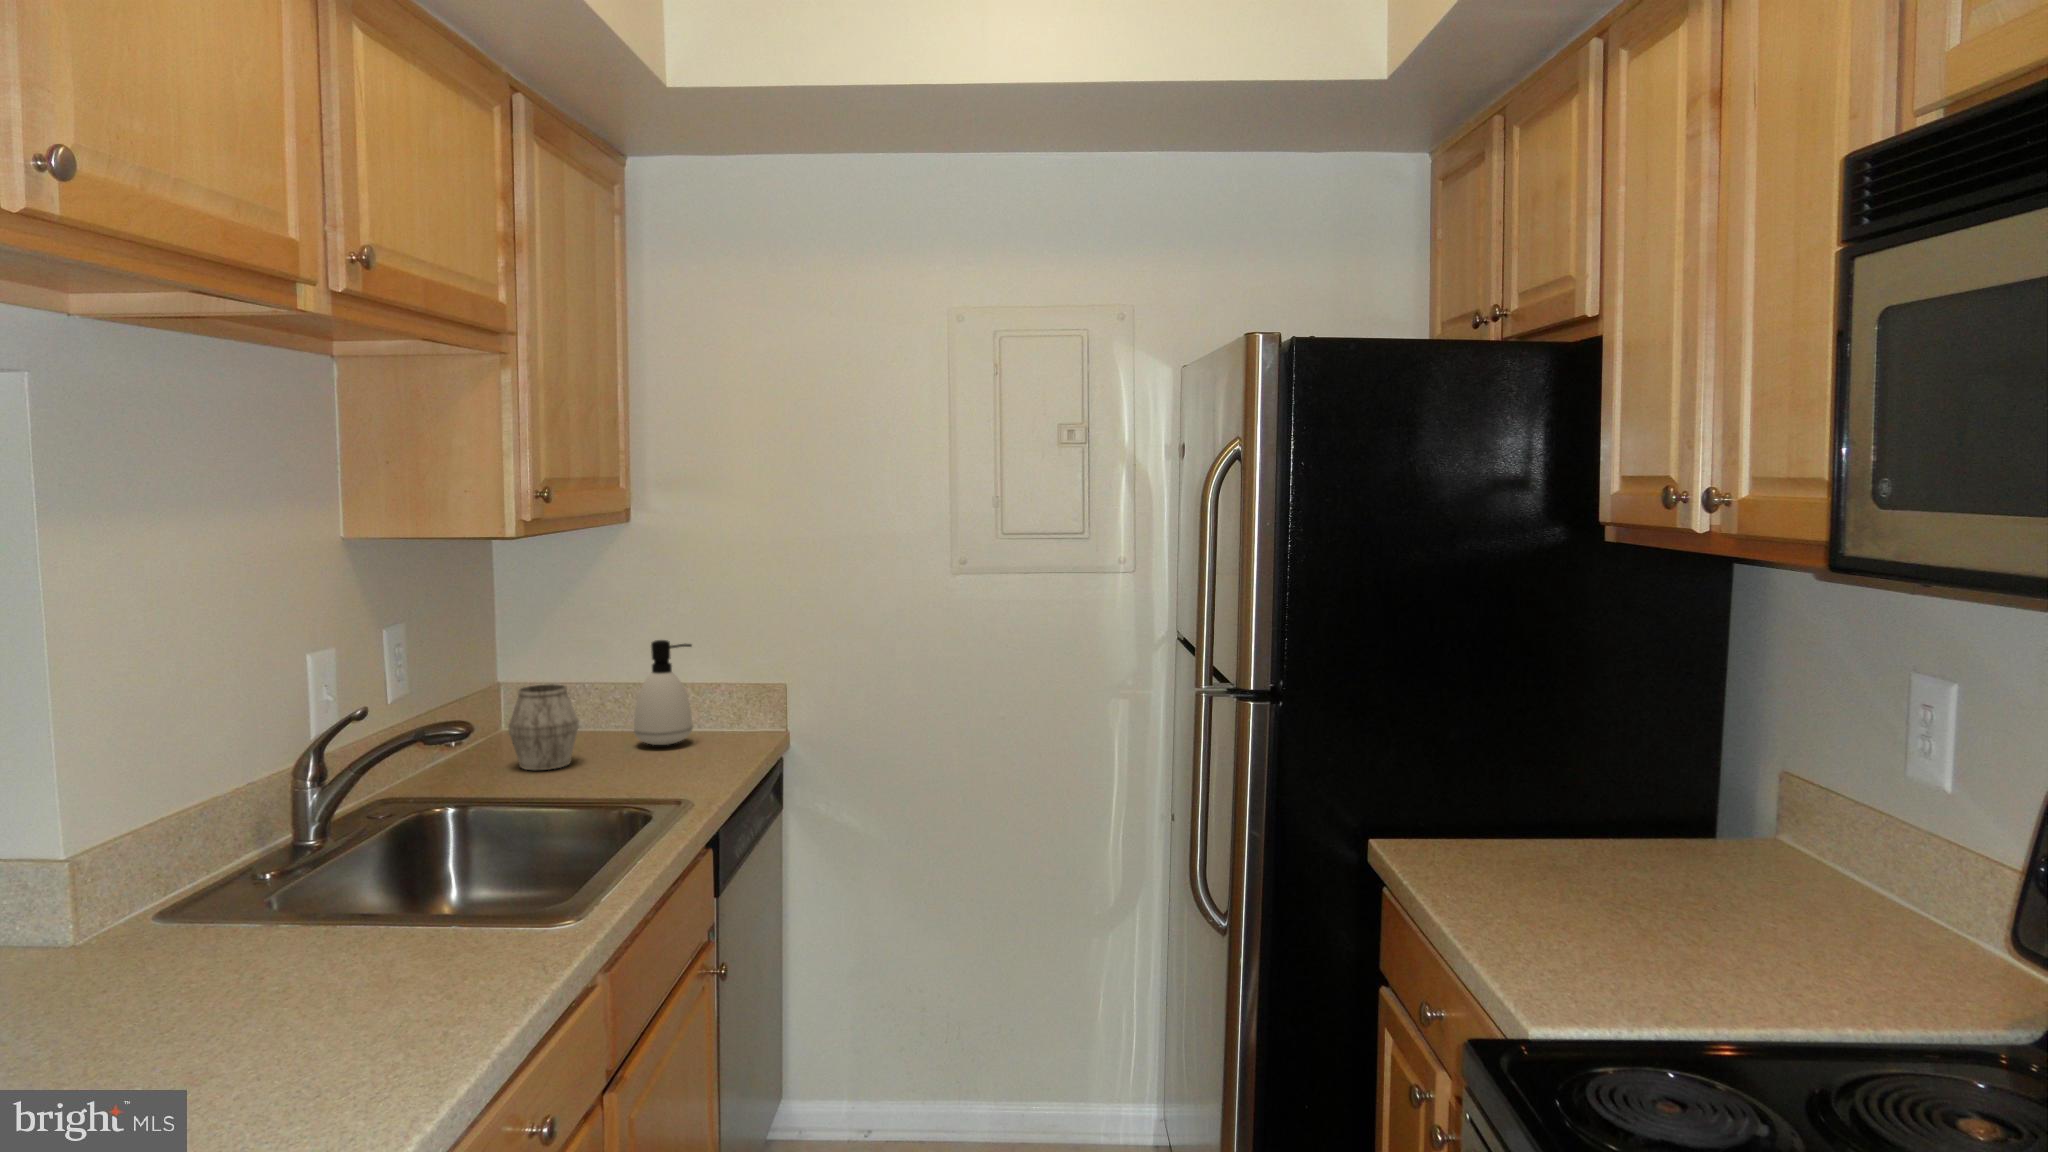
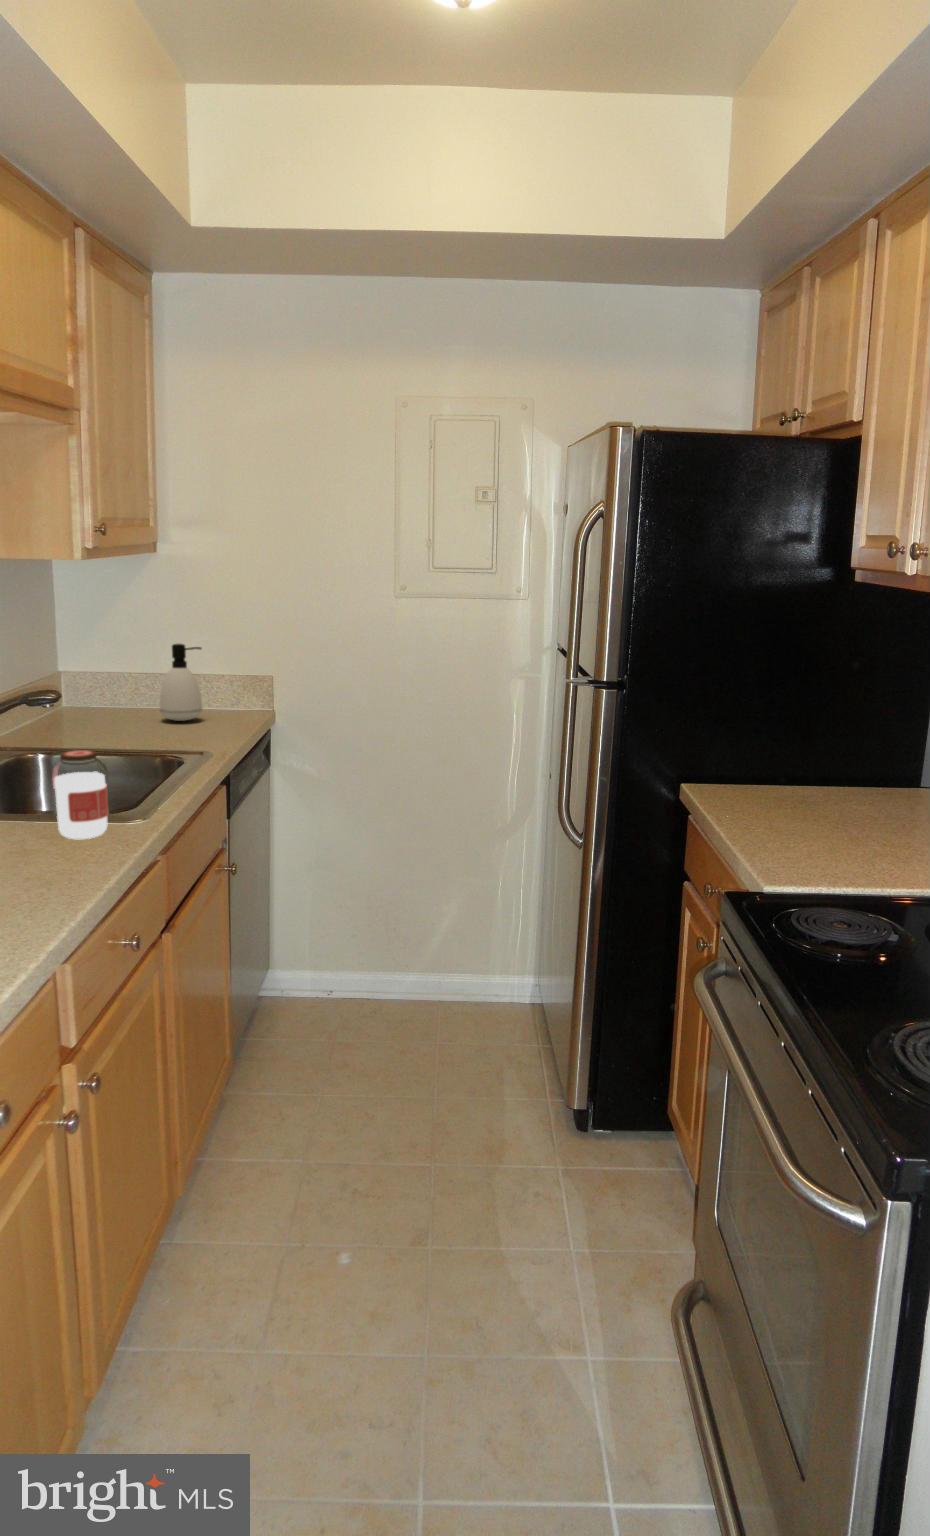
mug: present [509,684,579,770] -> none [72,673,122,733]
jar: none [411,835,499,981] -> present [52,750,109,839]

